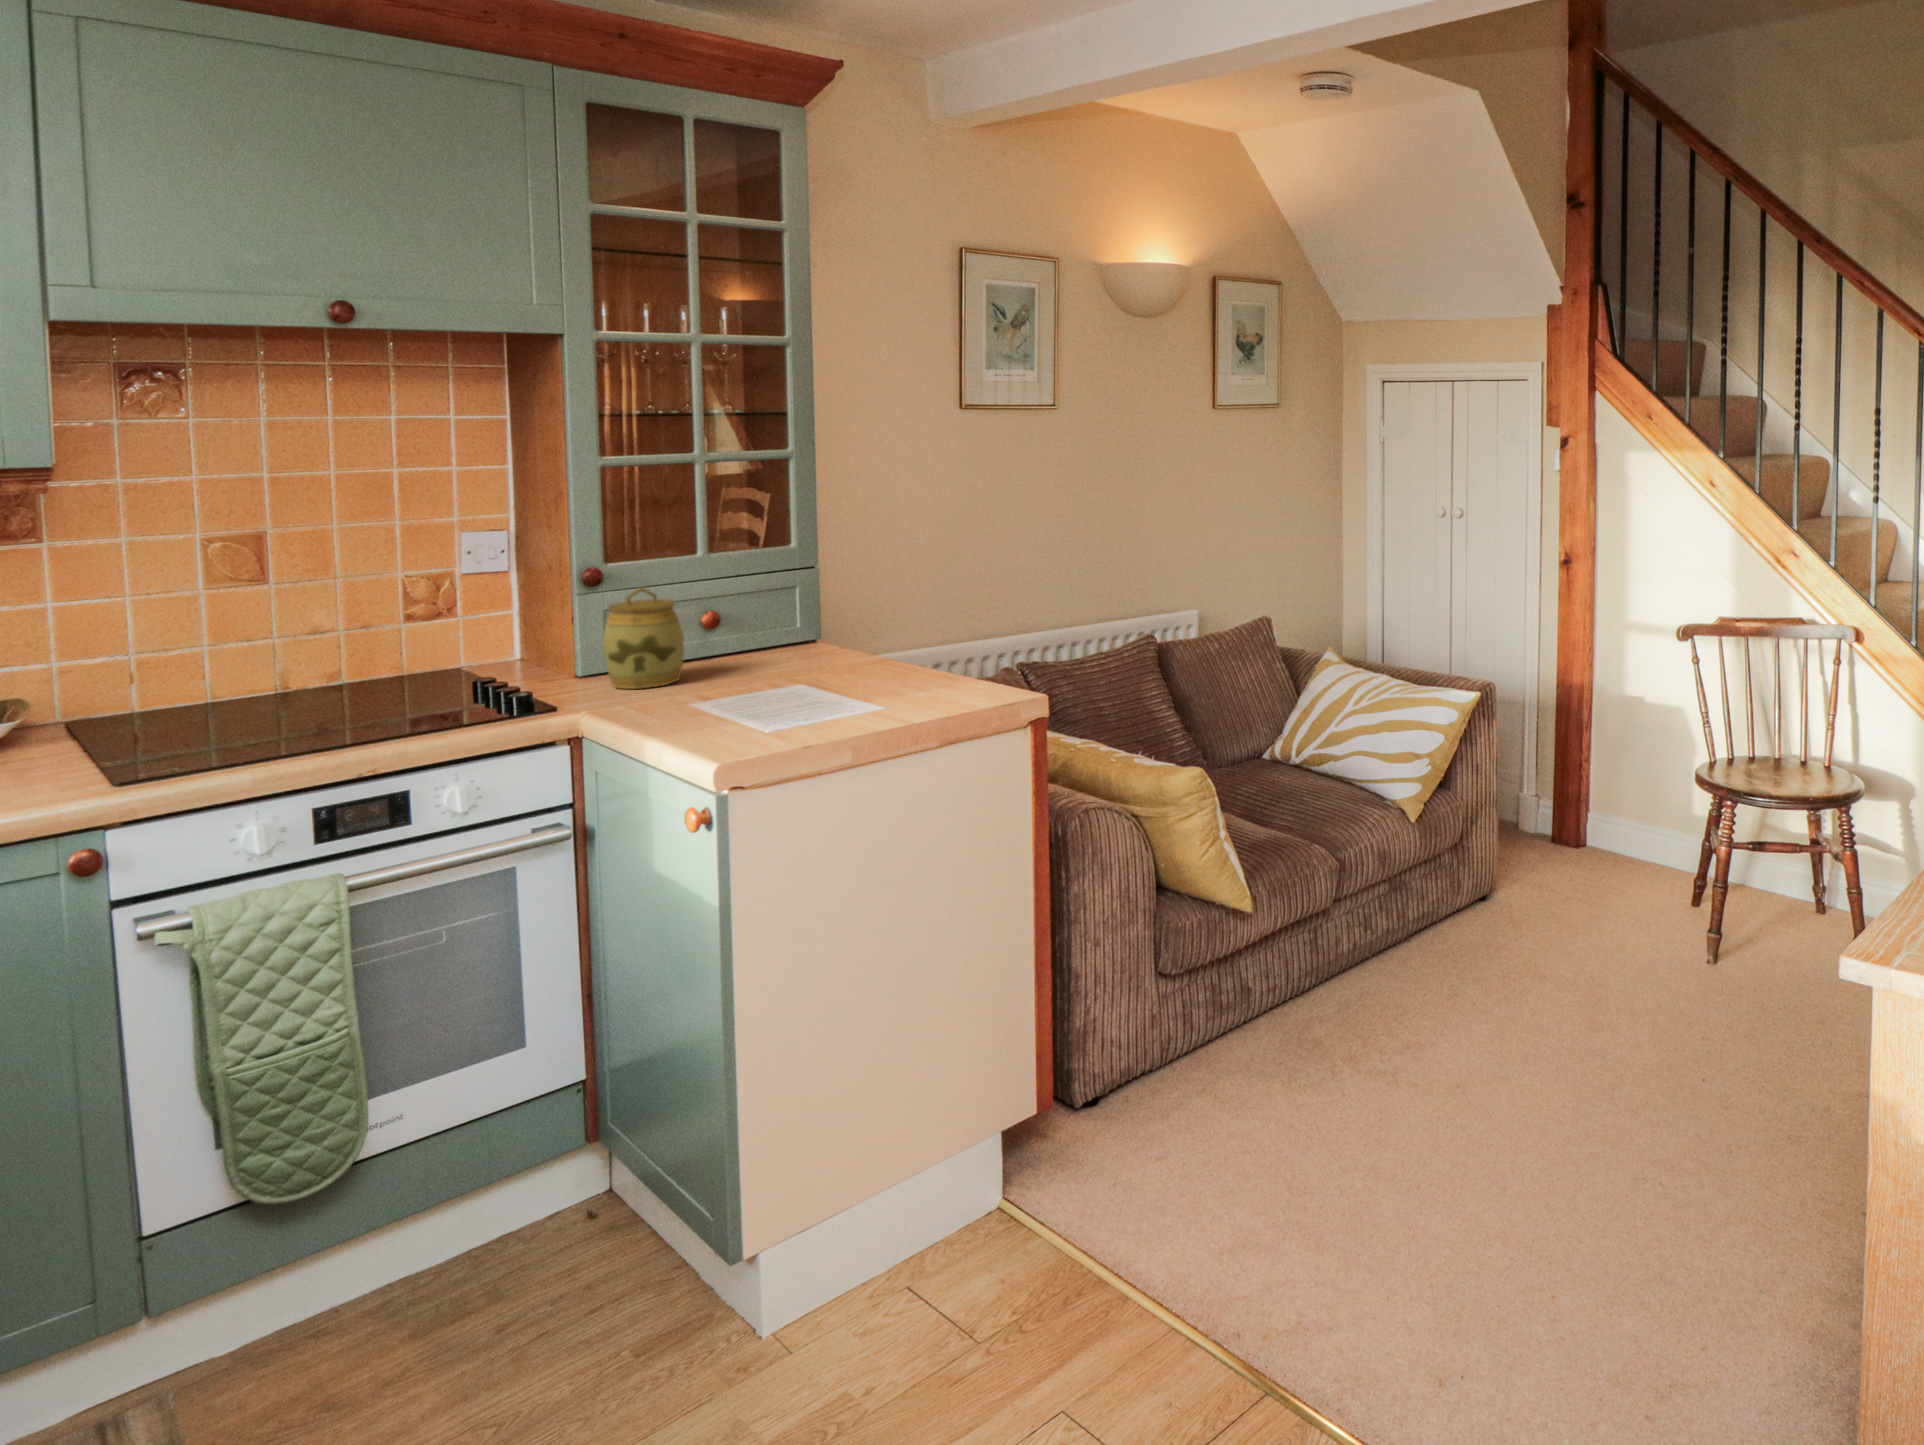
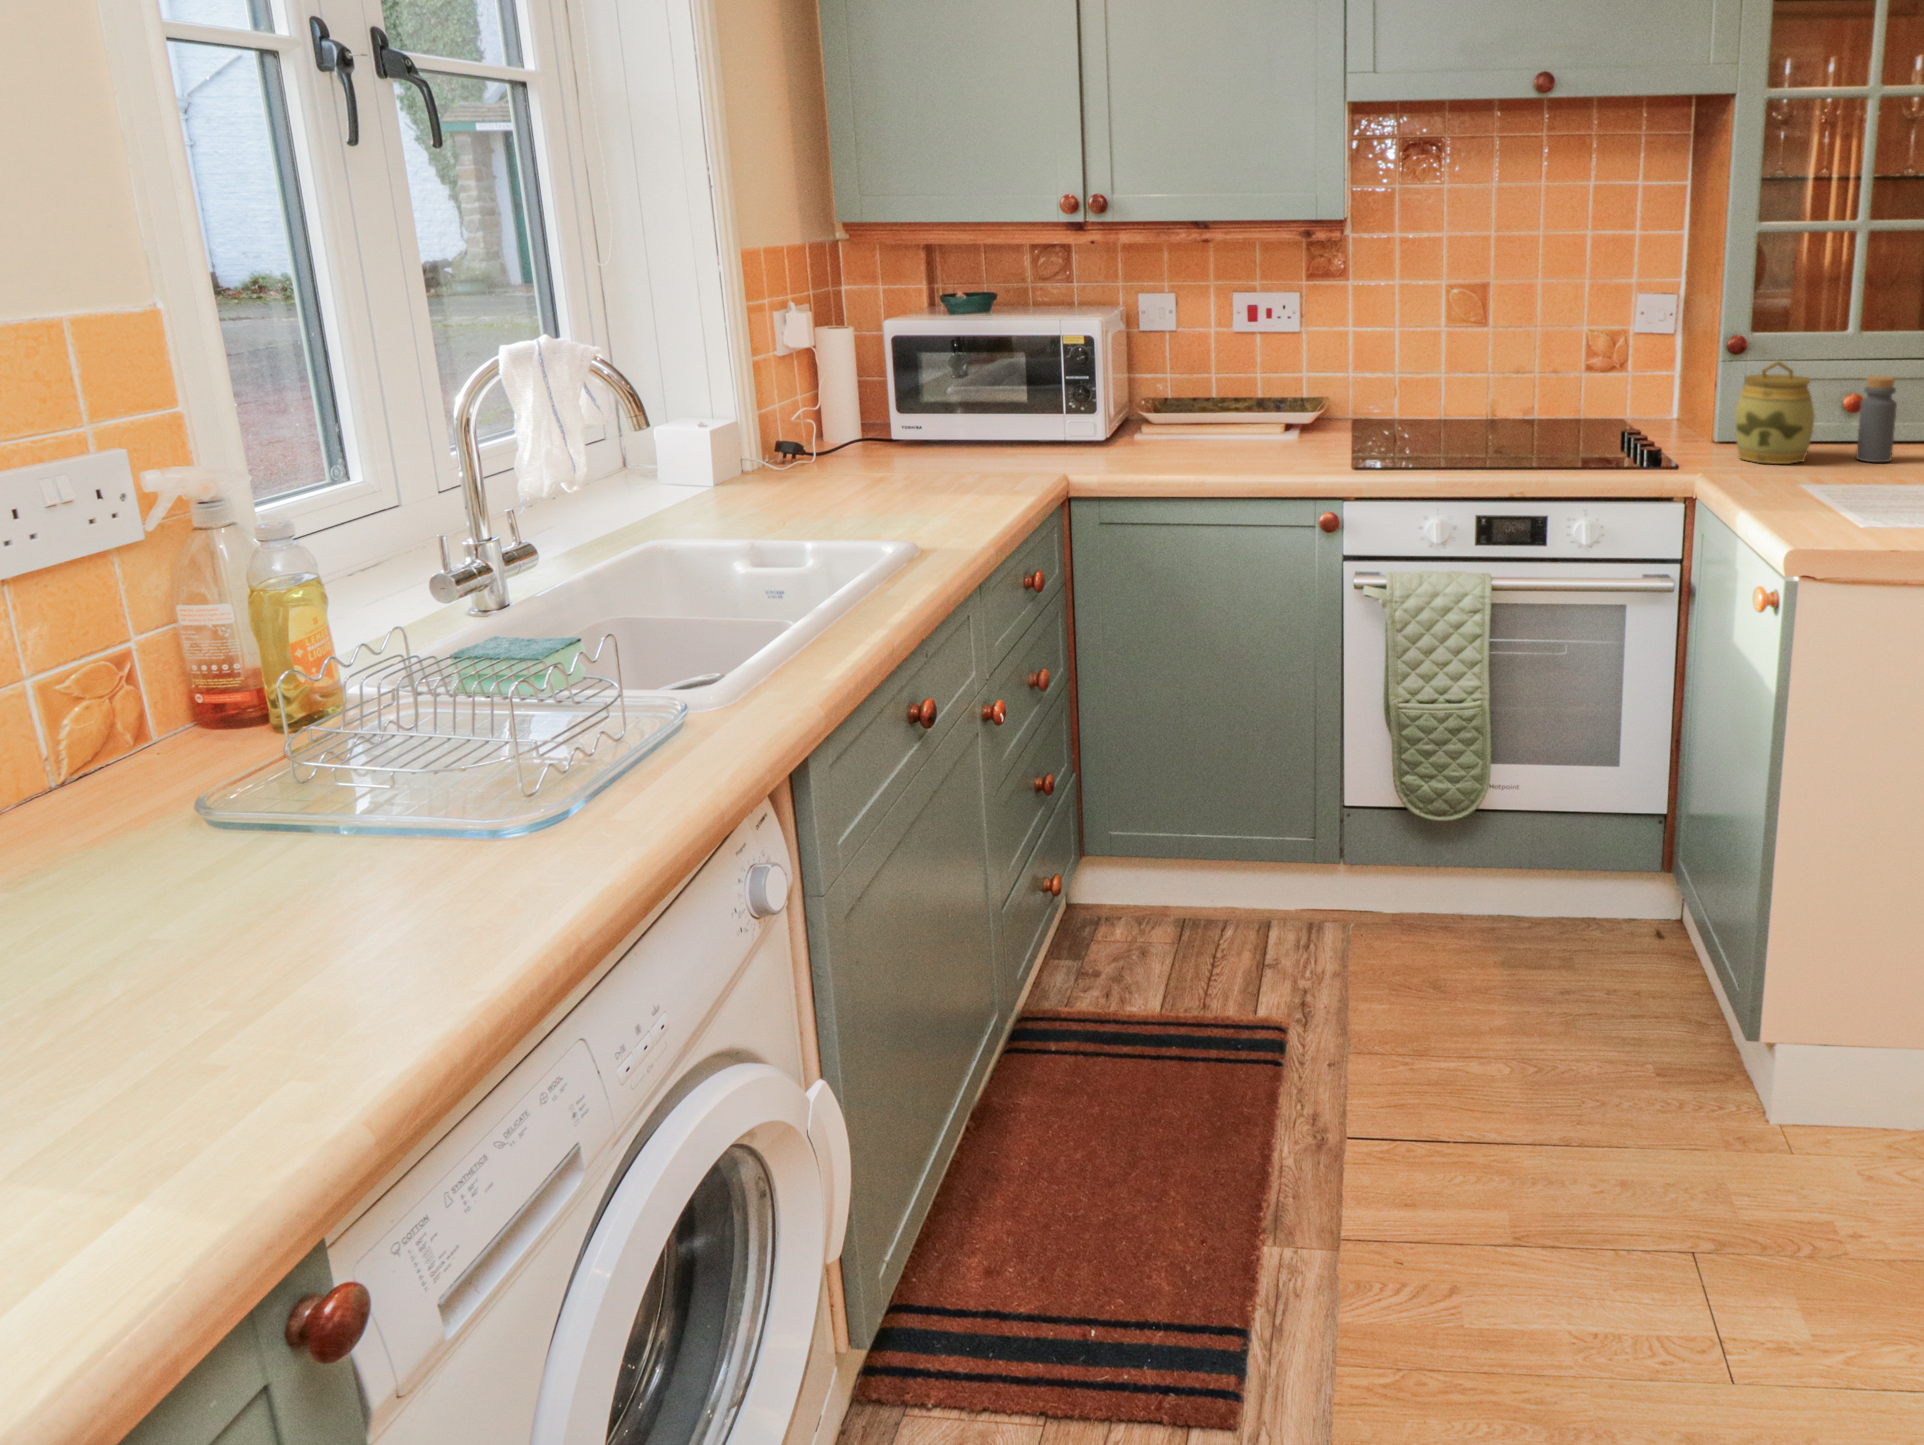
bottle: none [722,591,756,671] -> present [1856,376,1897,462]

